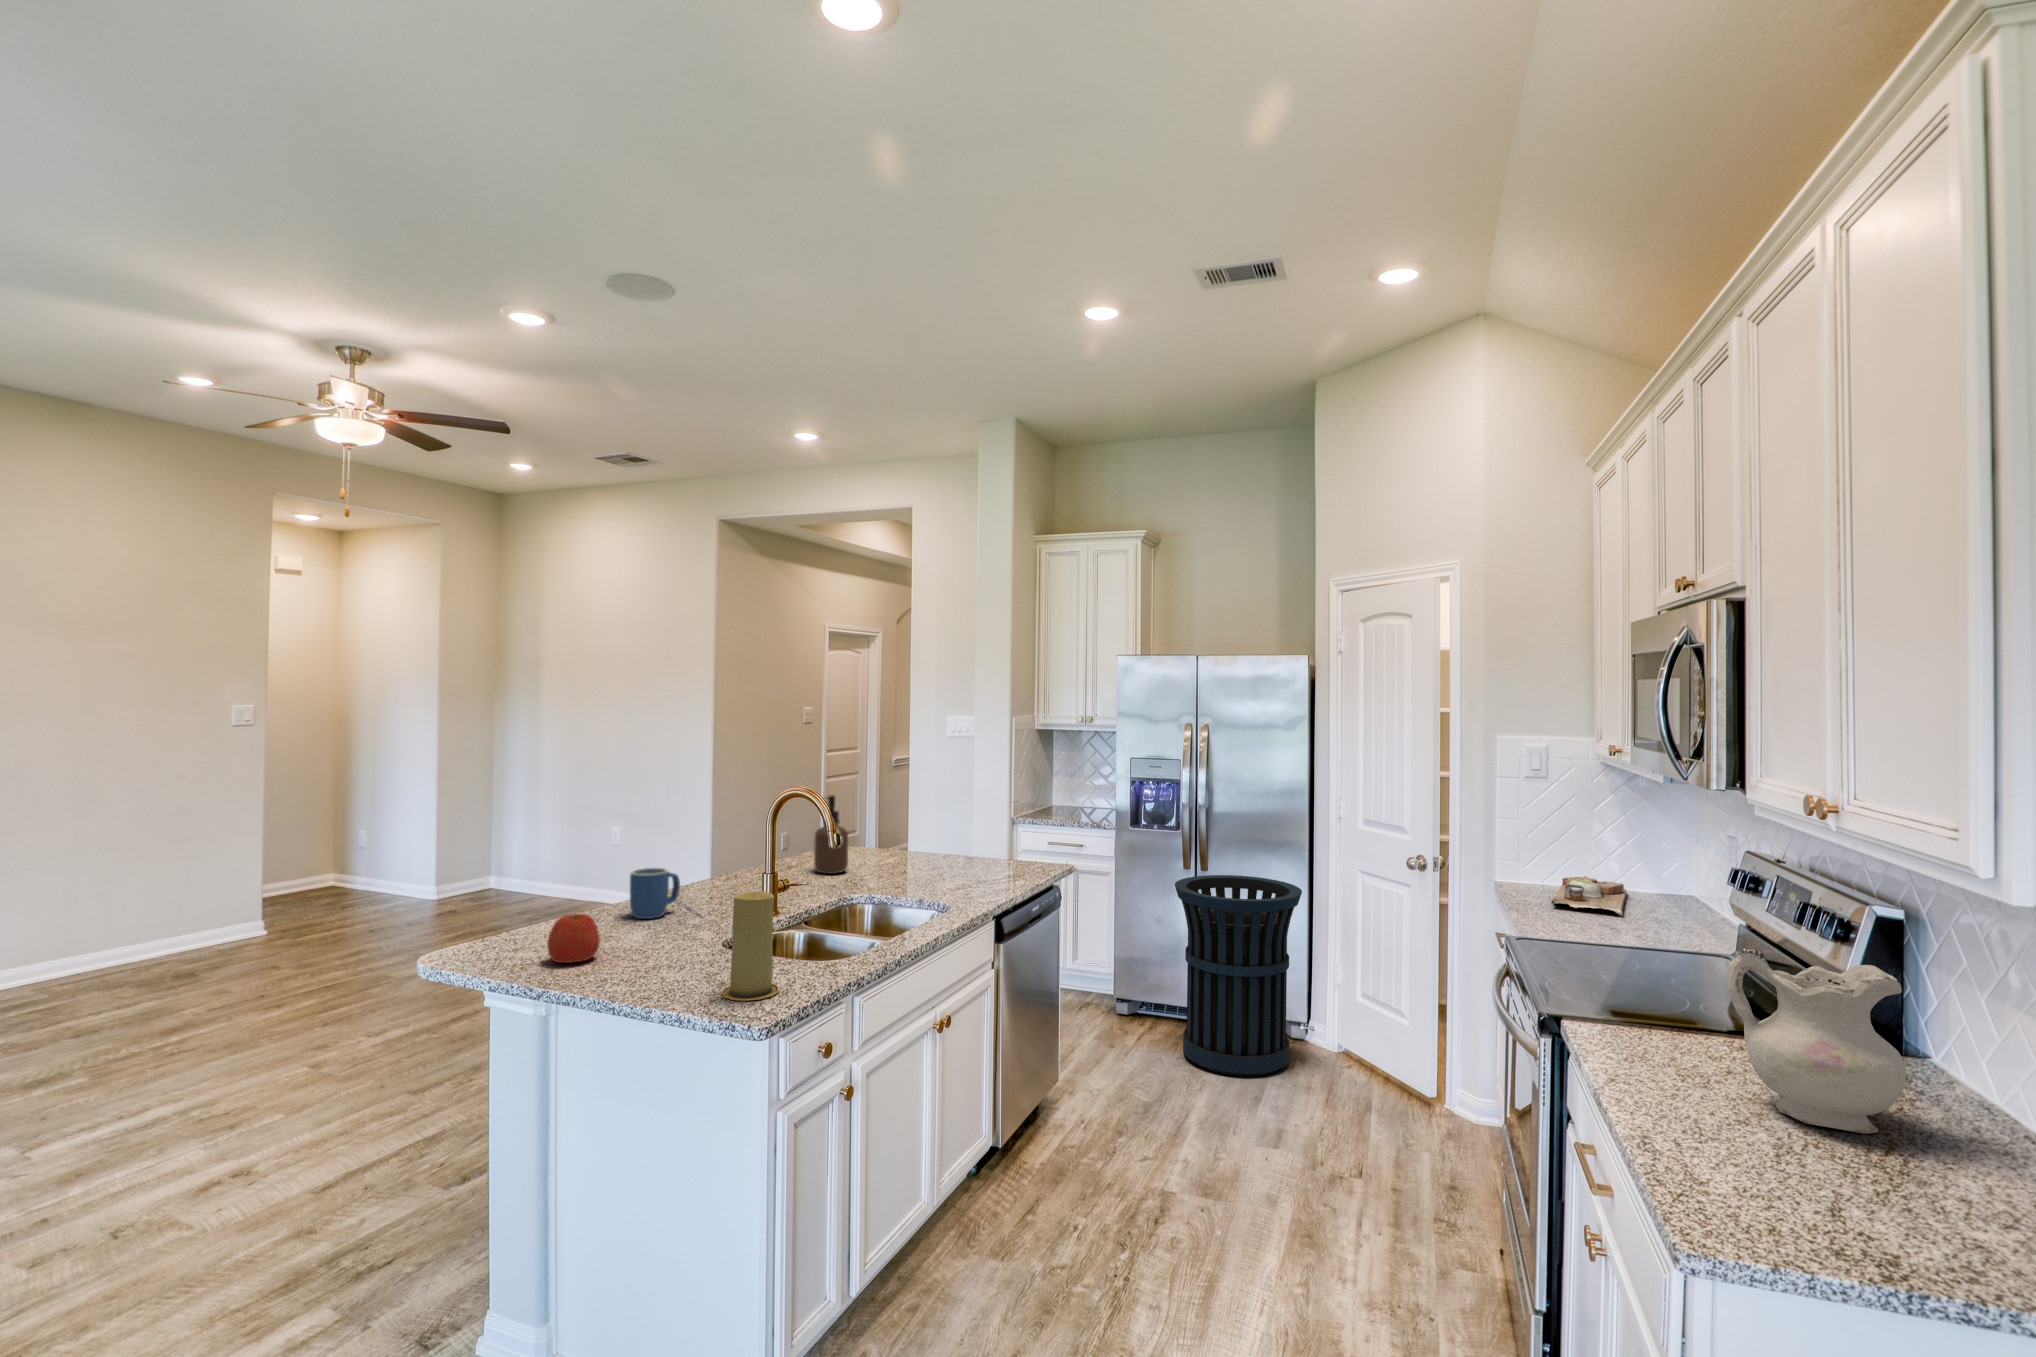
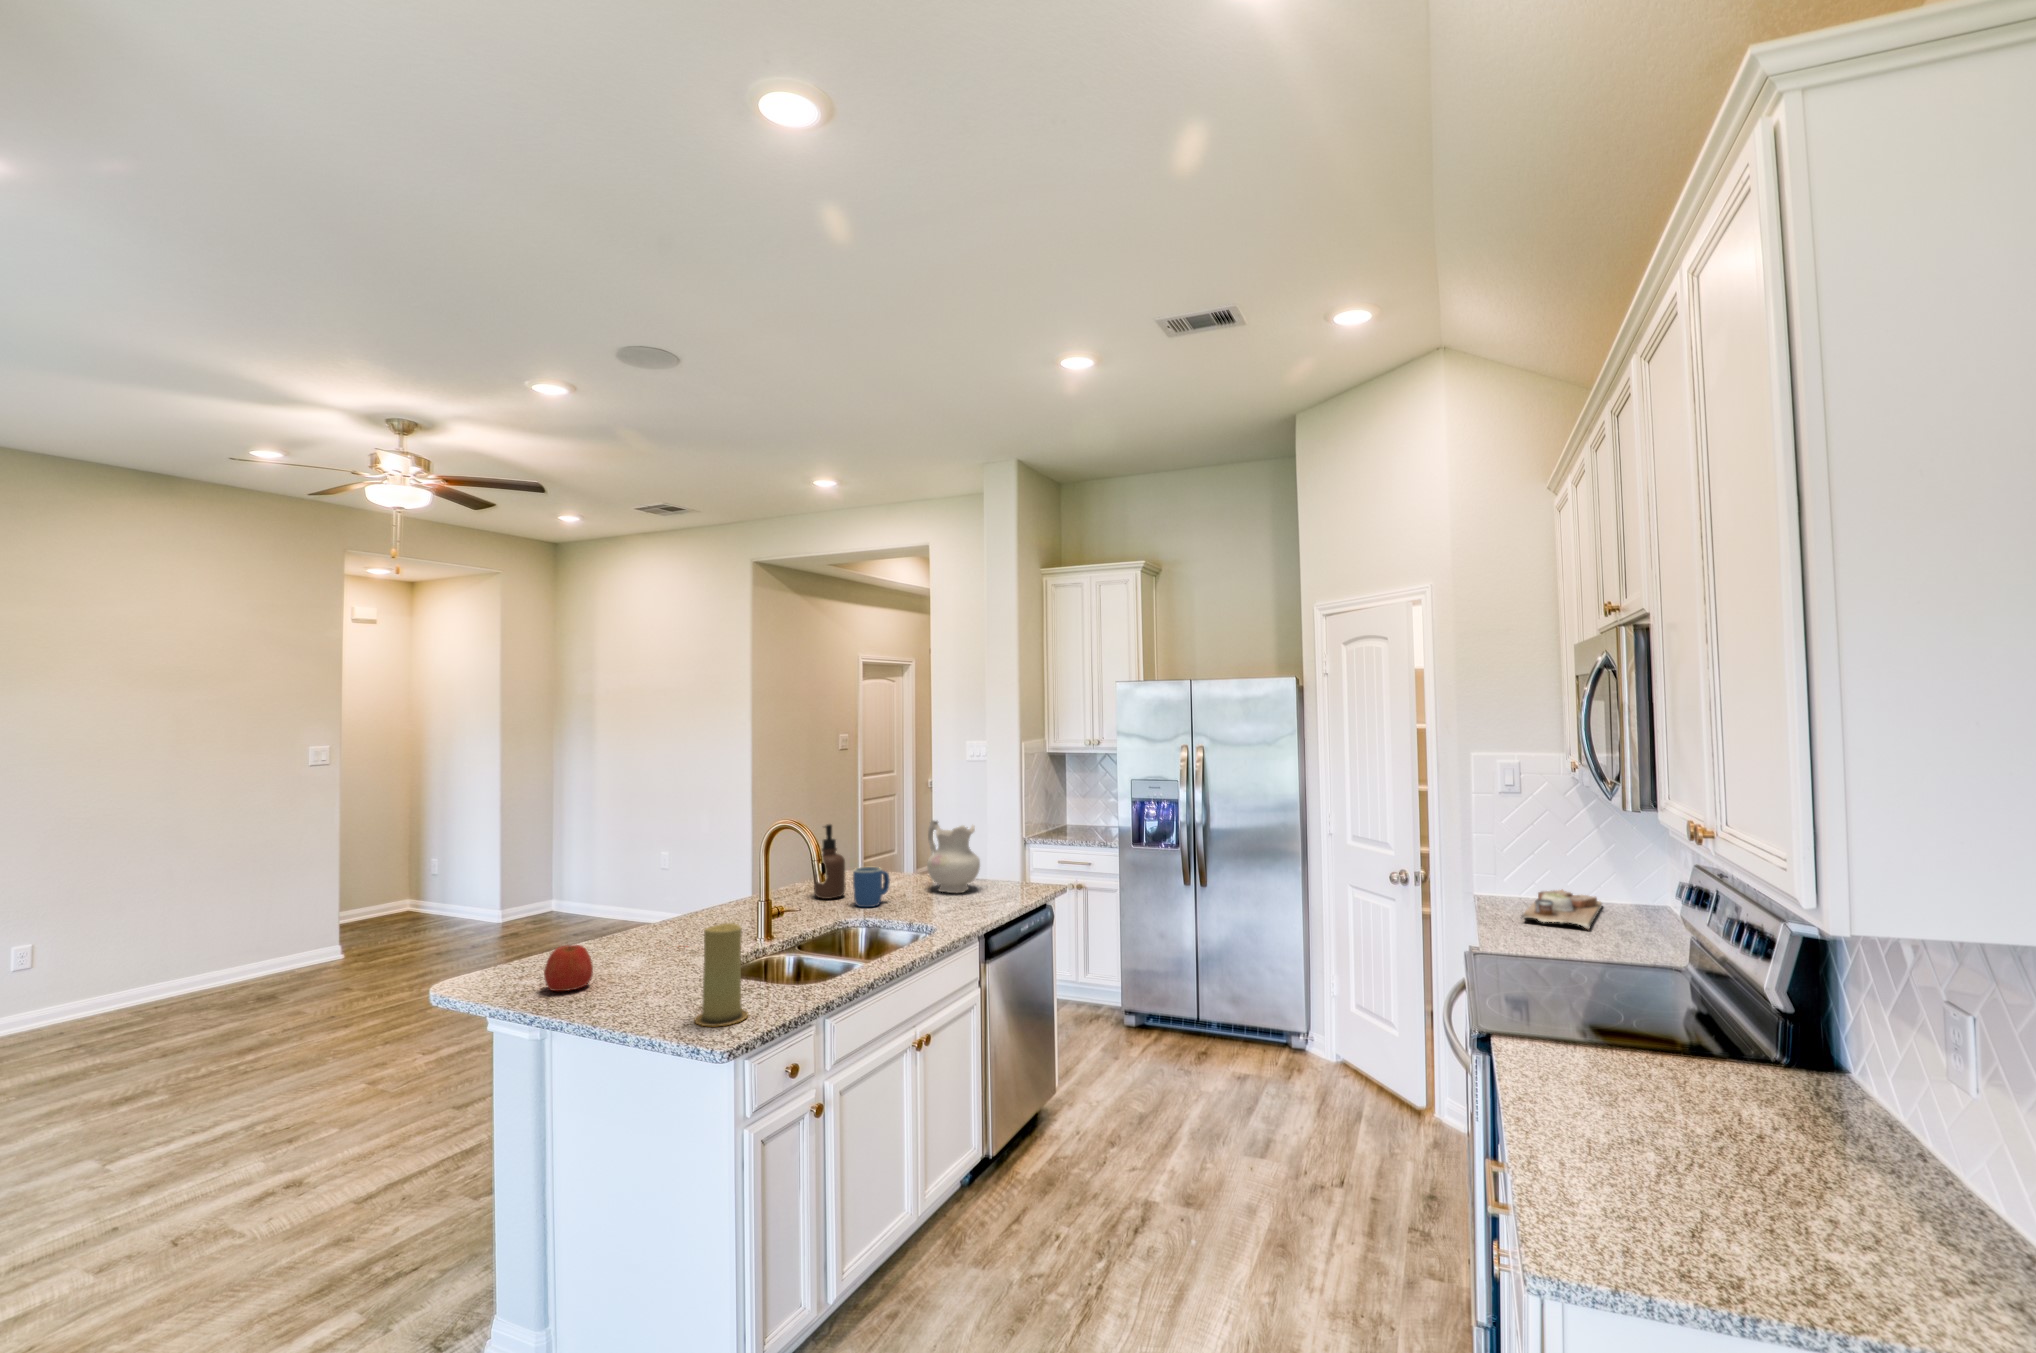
mug: present [630,868,680,919] -> present [853,867,890,907]
trash can: present [1175,875,1302,1076] -> none [1171,891,1294,1087]
ceramic pitcher: present [1727,948,1906,1134] -> present [927,821,980,893]

